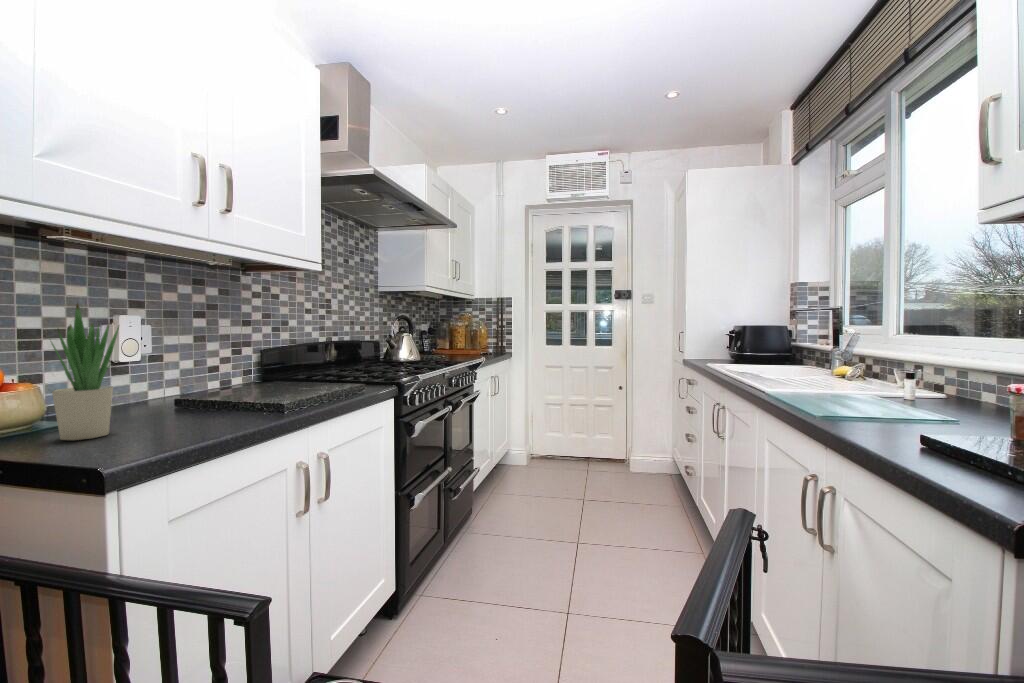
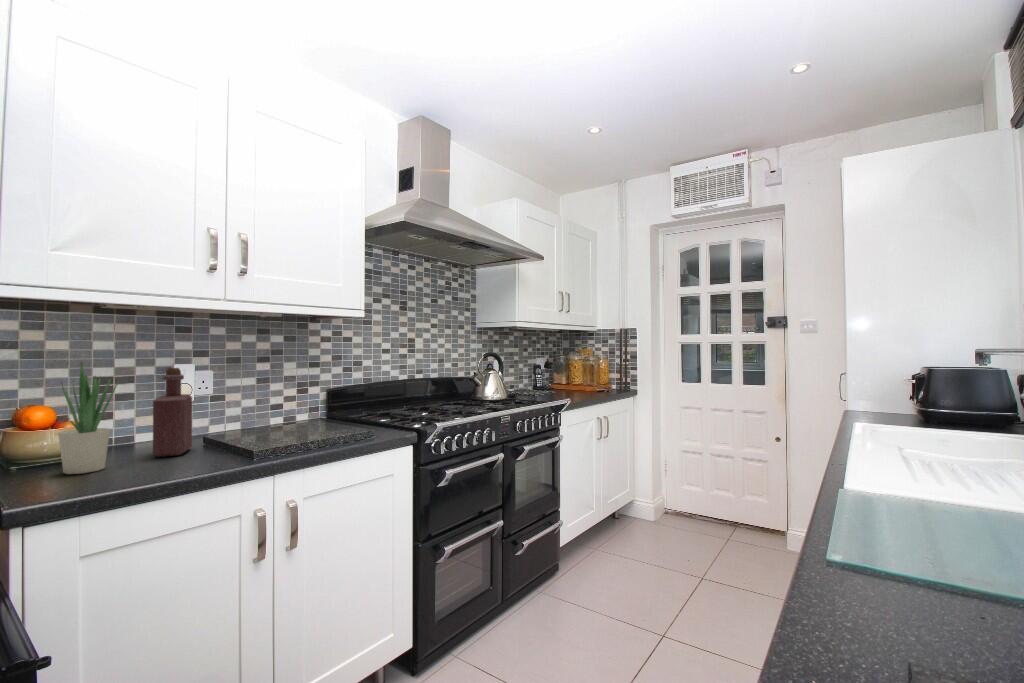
bottle: none [138,317,185,419] -> present [153,368,192,457]

